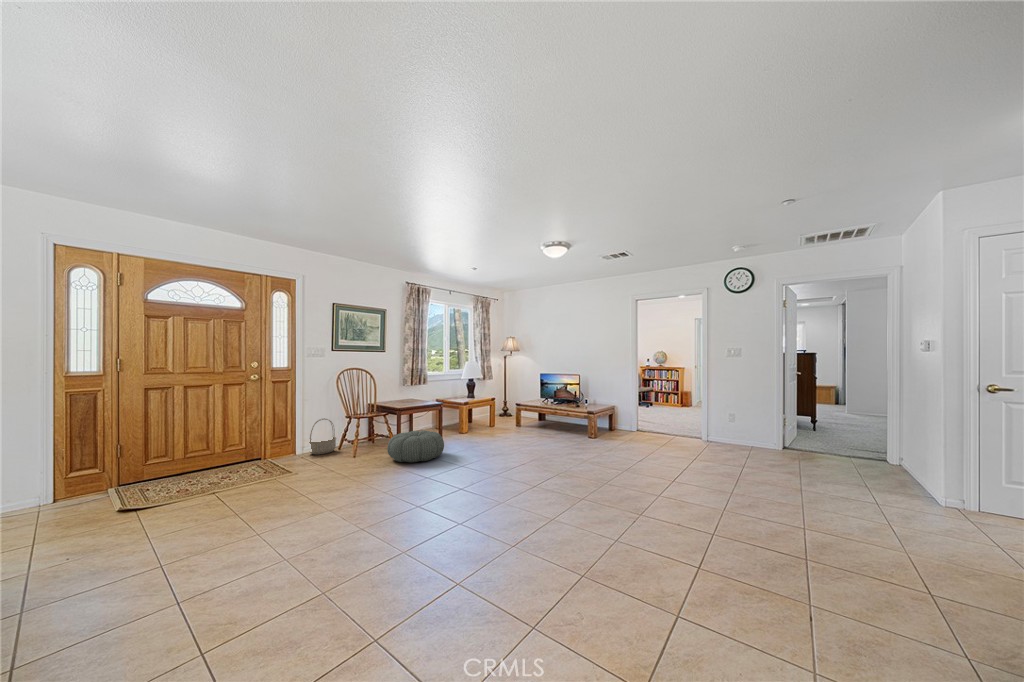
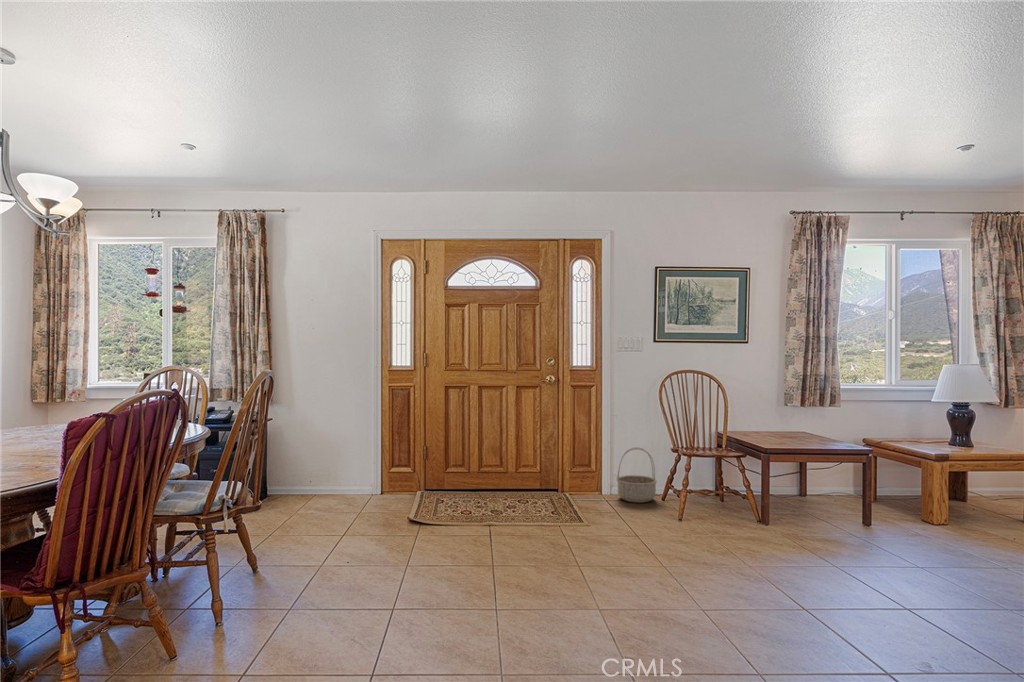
pouf: present [387,431,444,462] -> none [716,503,837,577]

